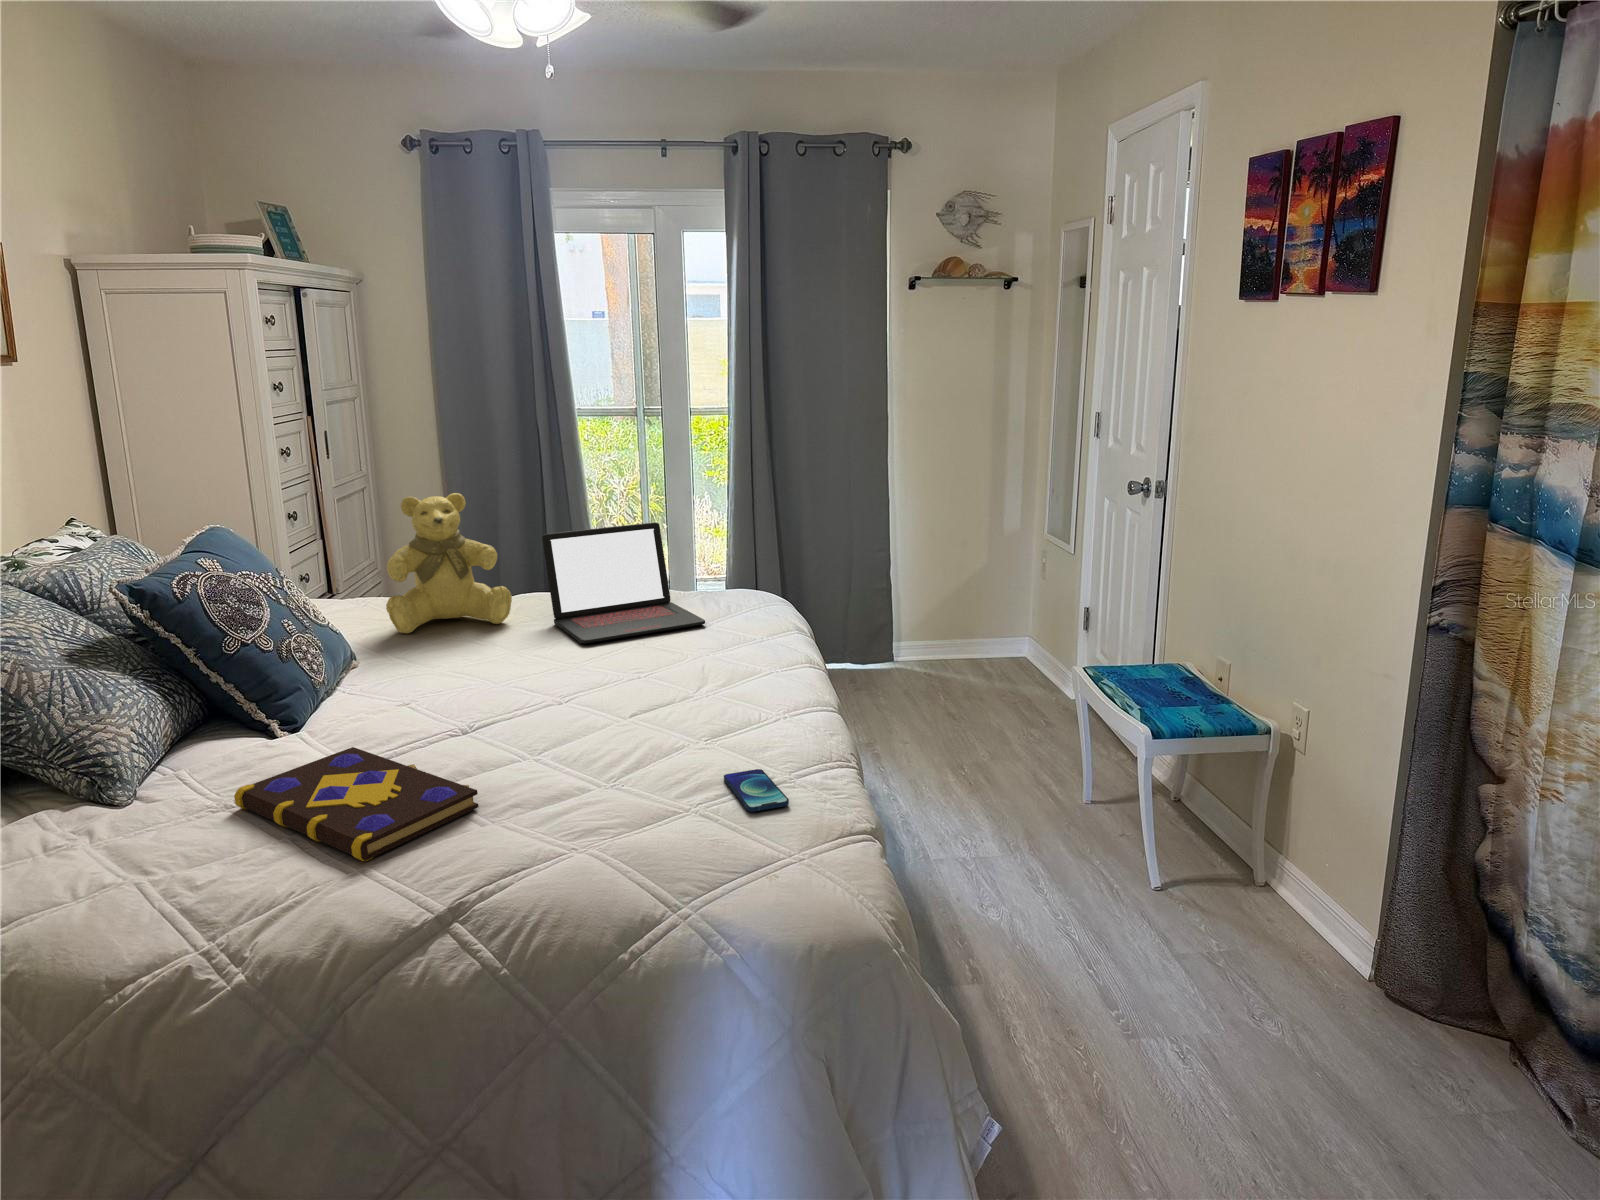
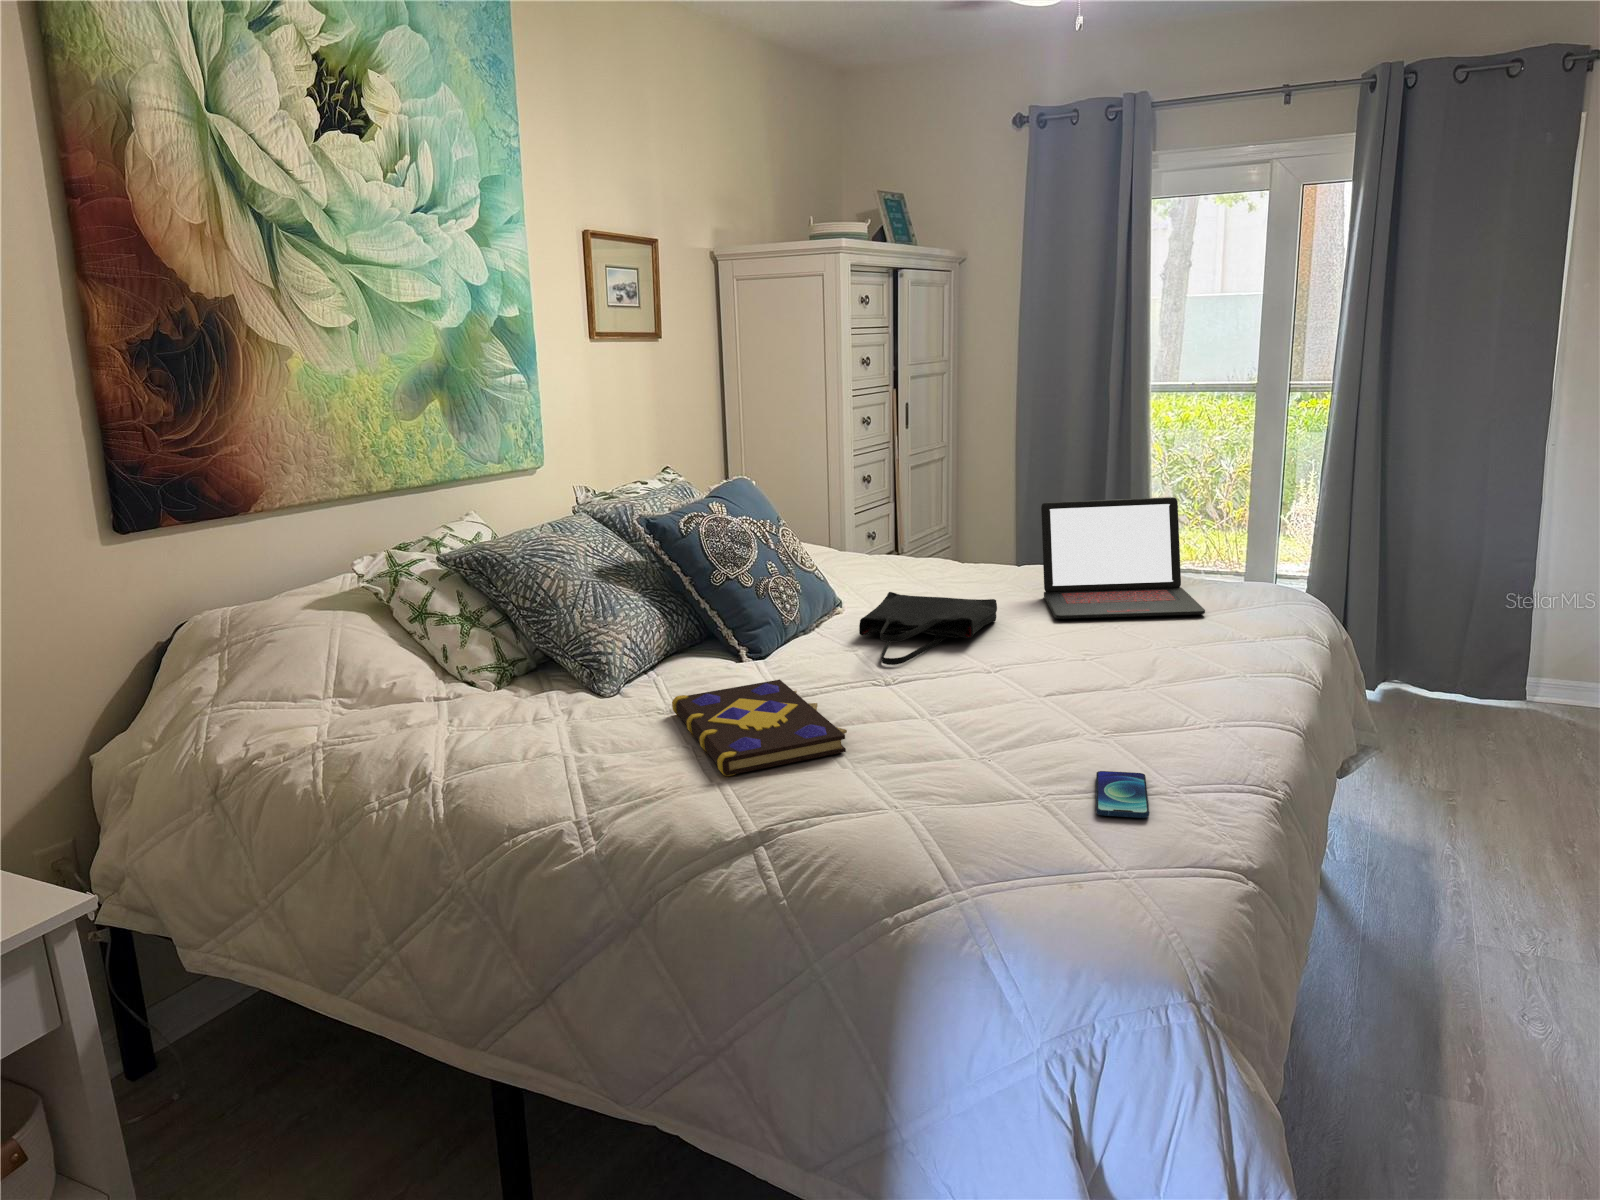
teddy bear: present [386,493,512,633] -> none [889,458,1006,591]
tote bag: none [396,632,529,712] -> present [859,592,997,665]

